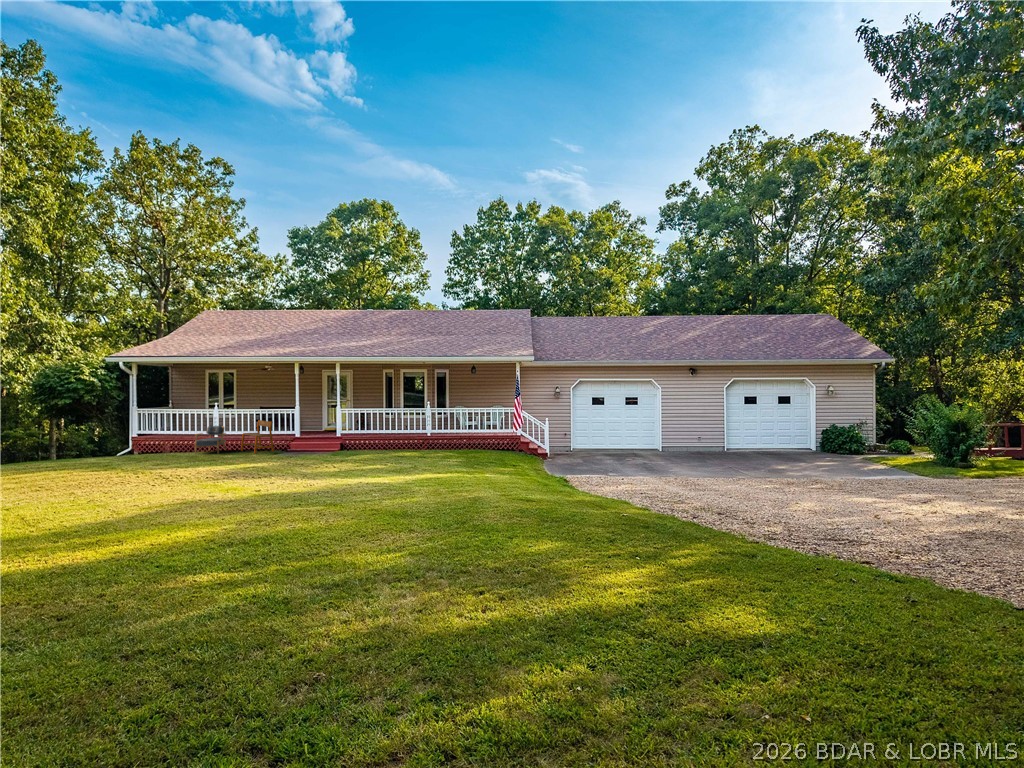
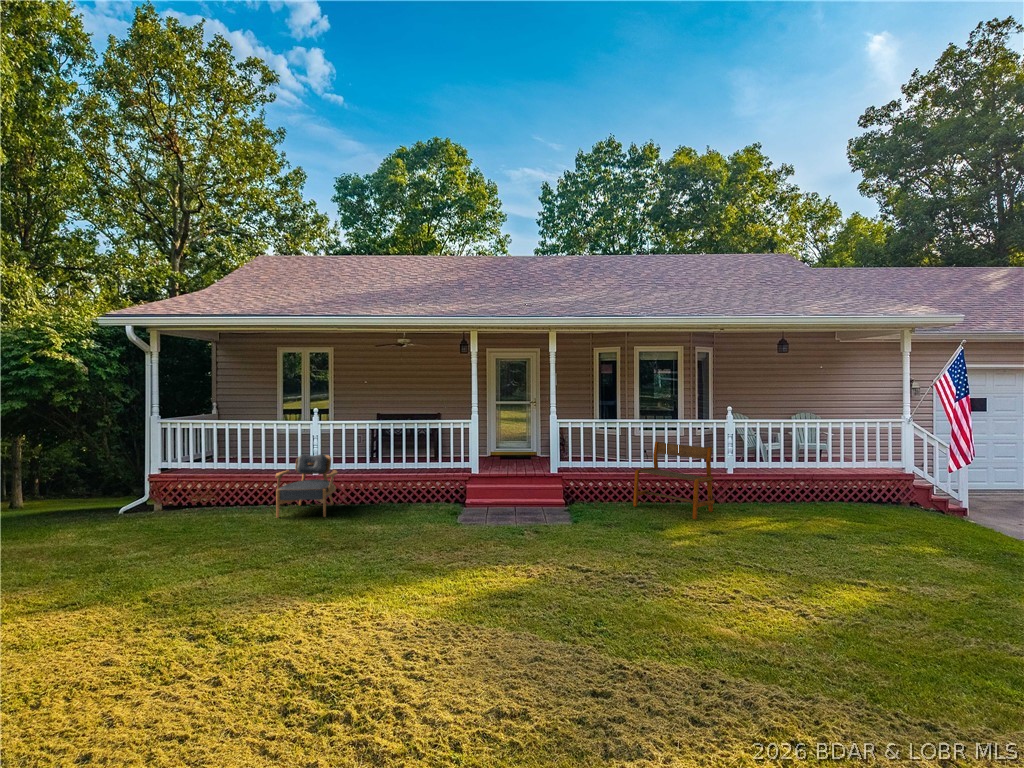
bench: present [241,420,274,454] -> present [633,442,715,519]

